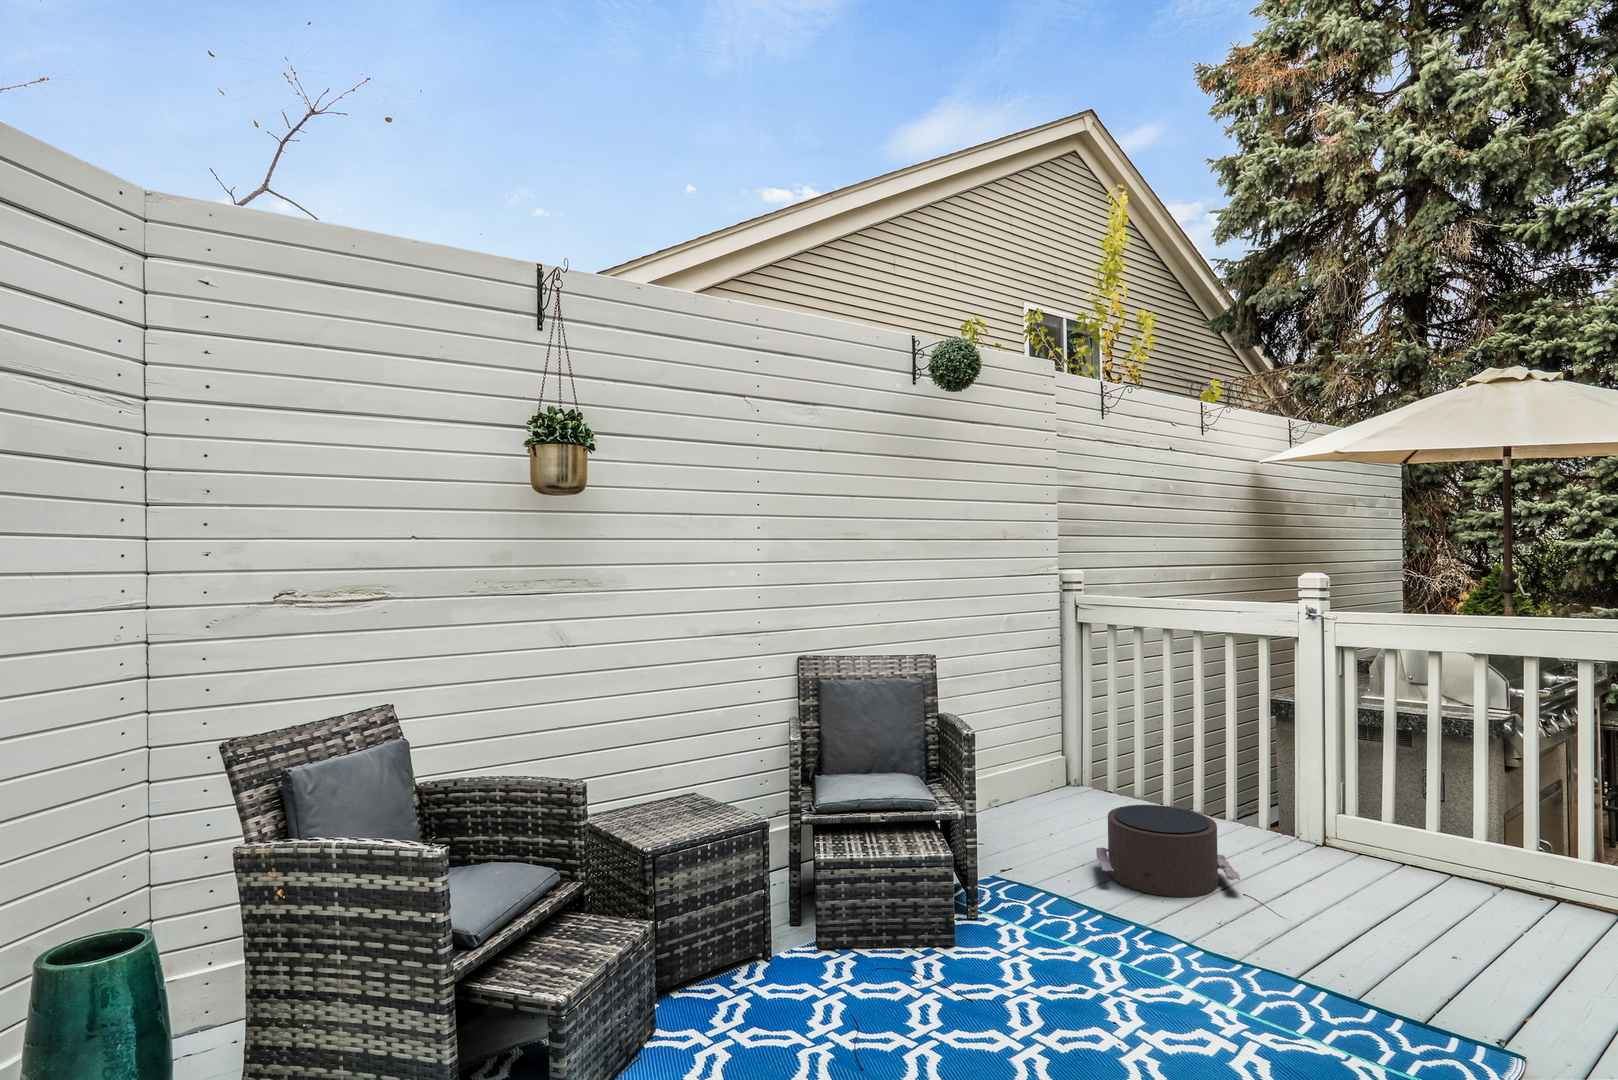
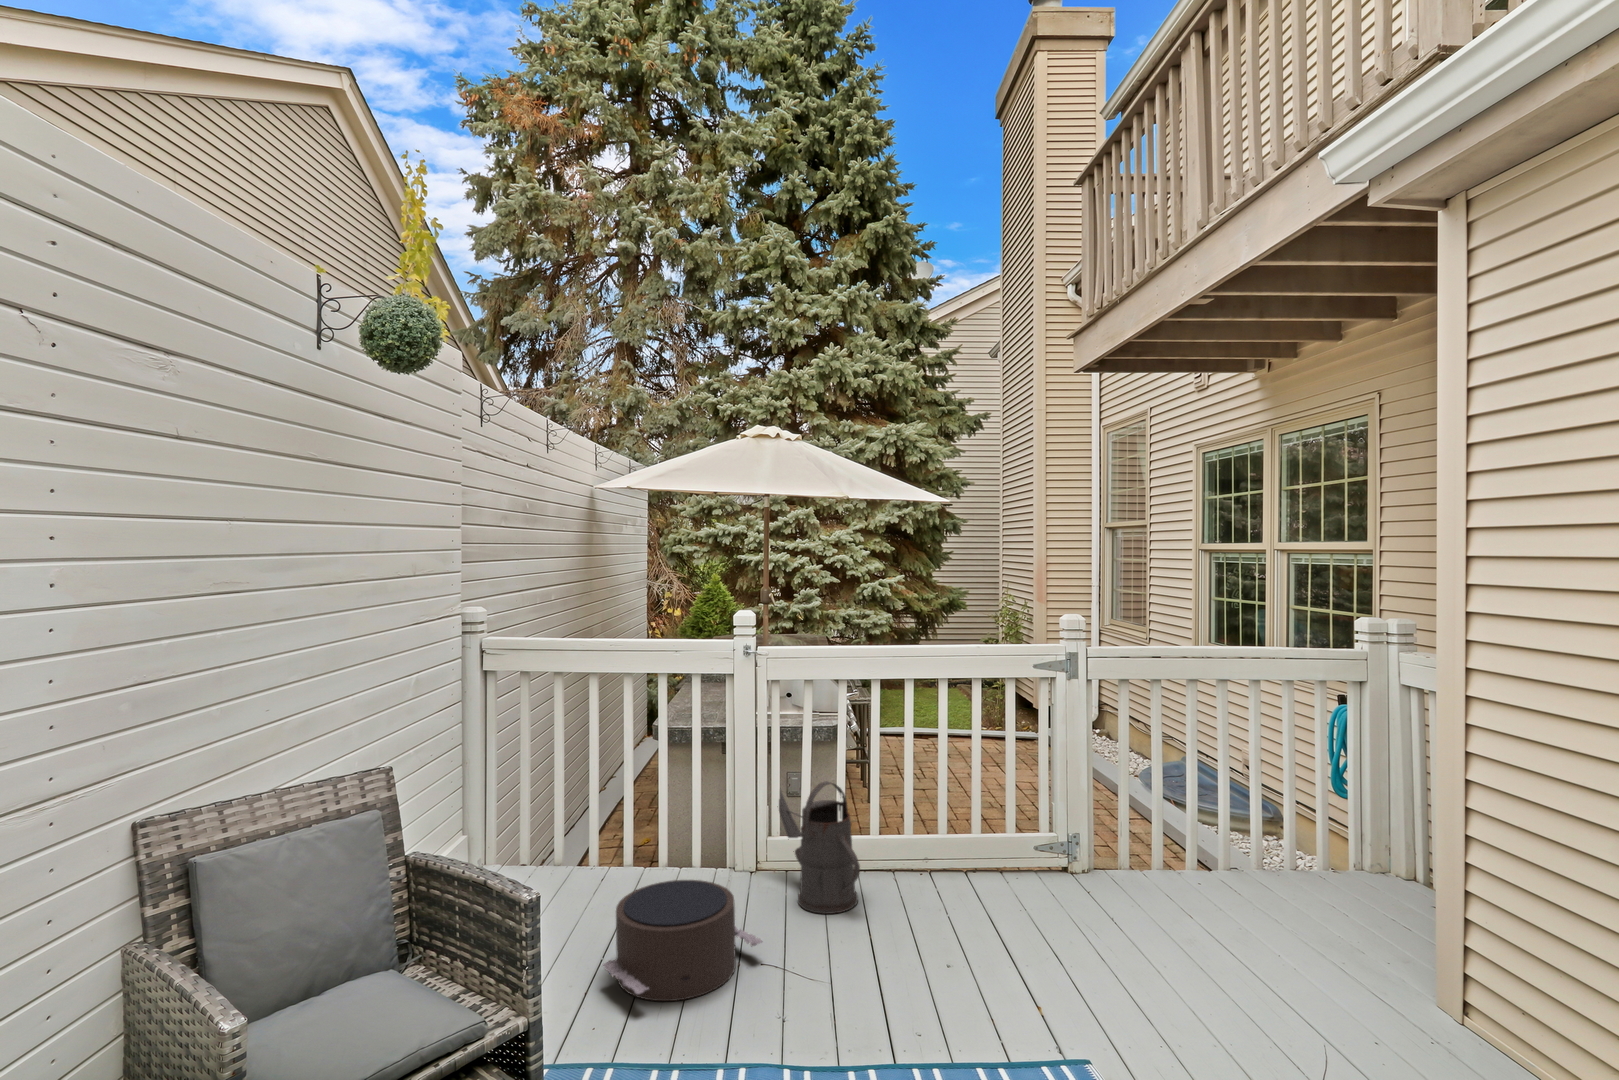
watering can: none [1327,757,1403,898] -> present [779,781,860,914]

